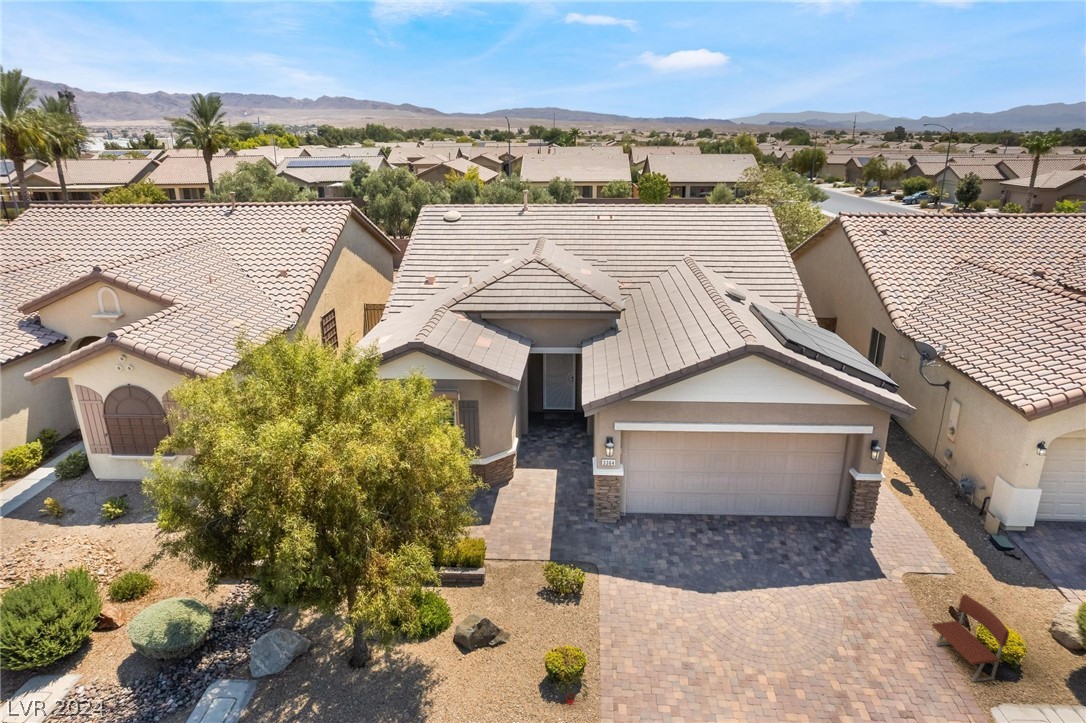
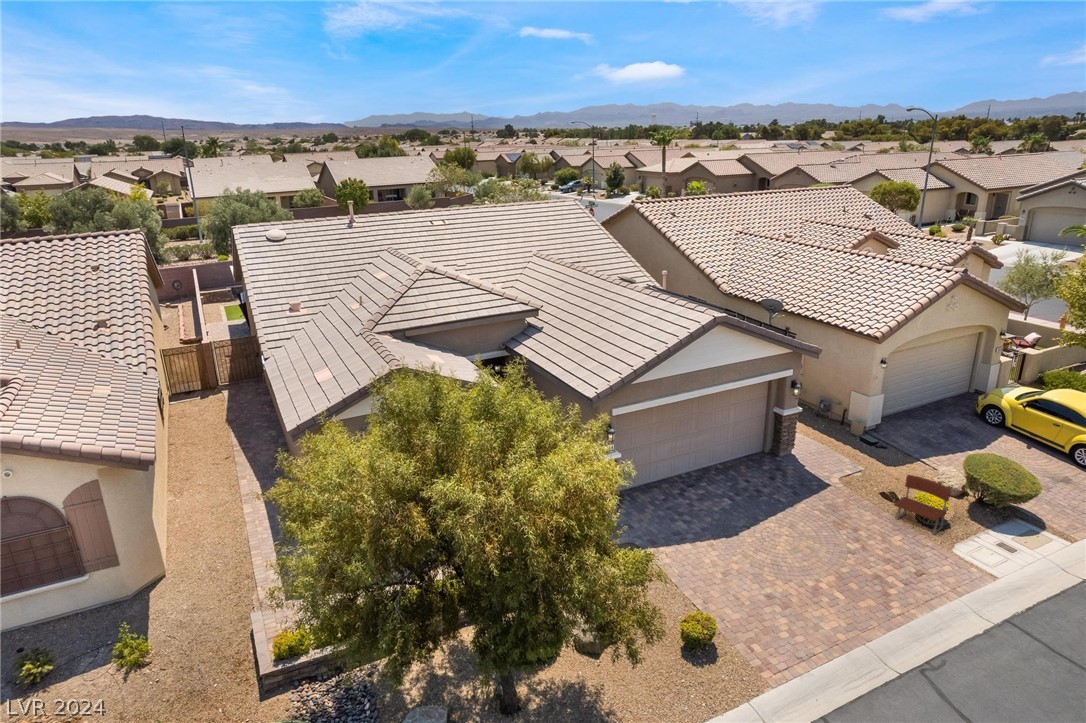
potted plant: present [554,676,588,704] -> none [704,633,735,662]

